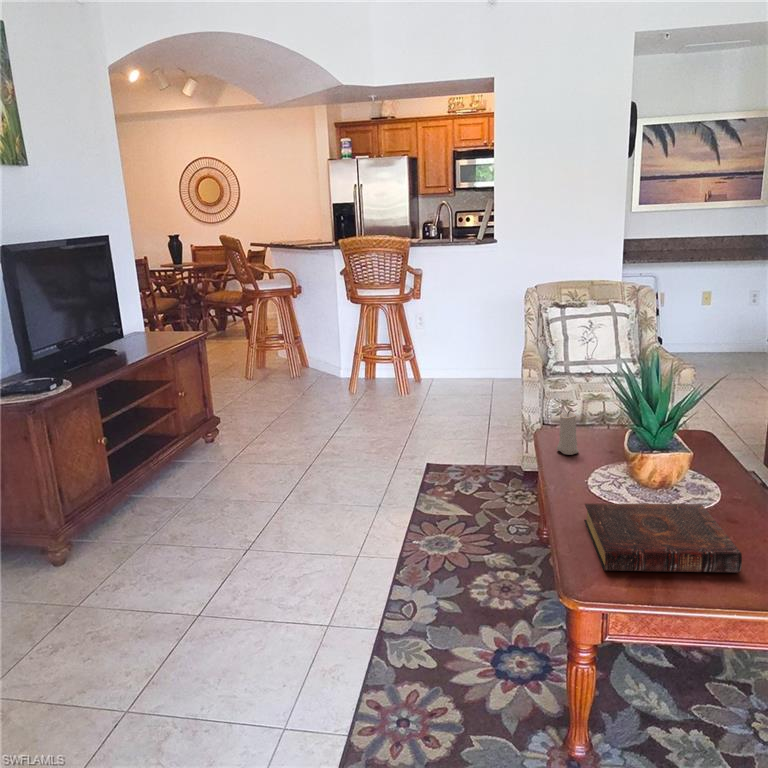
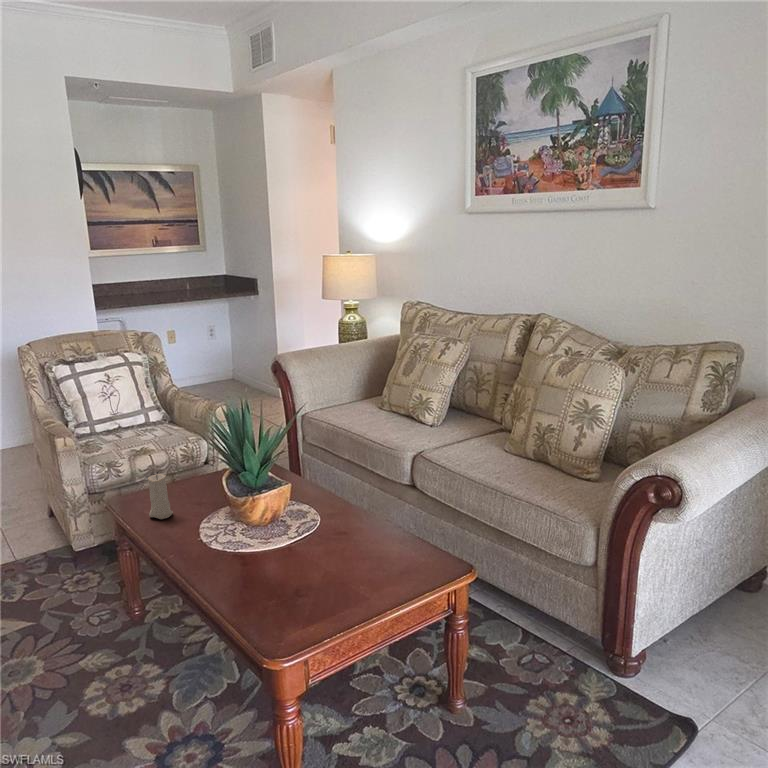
book: present [584,503,742,573] -> none [229,526,380,618]

